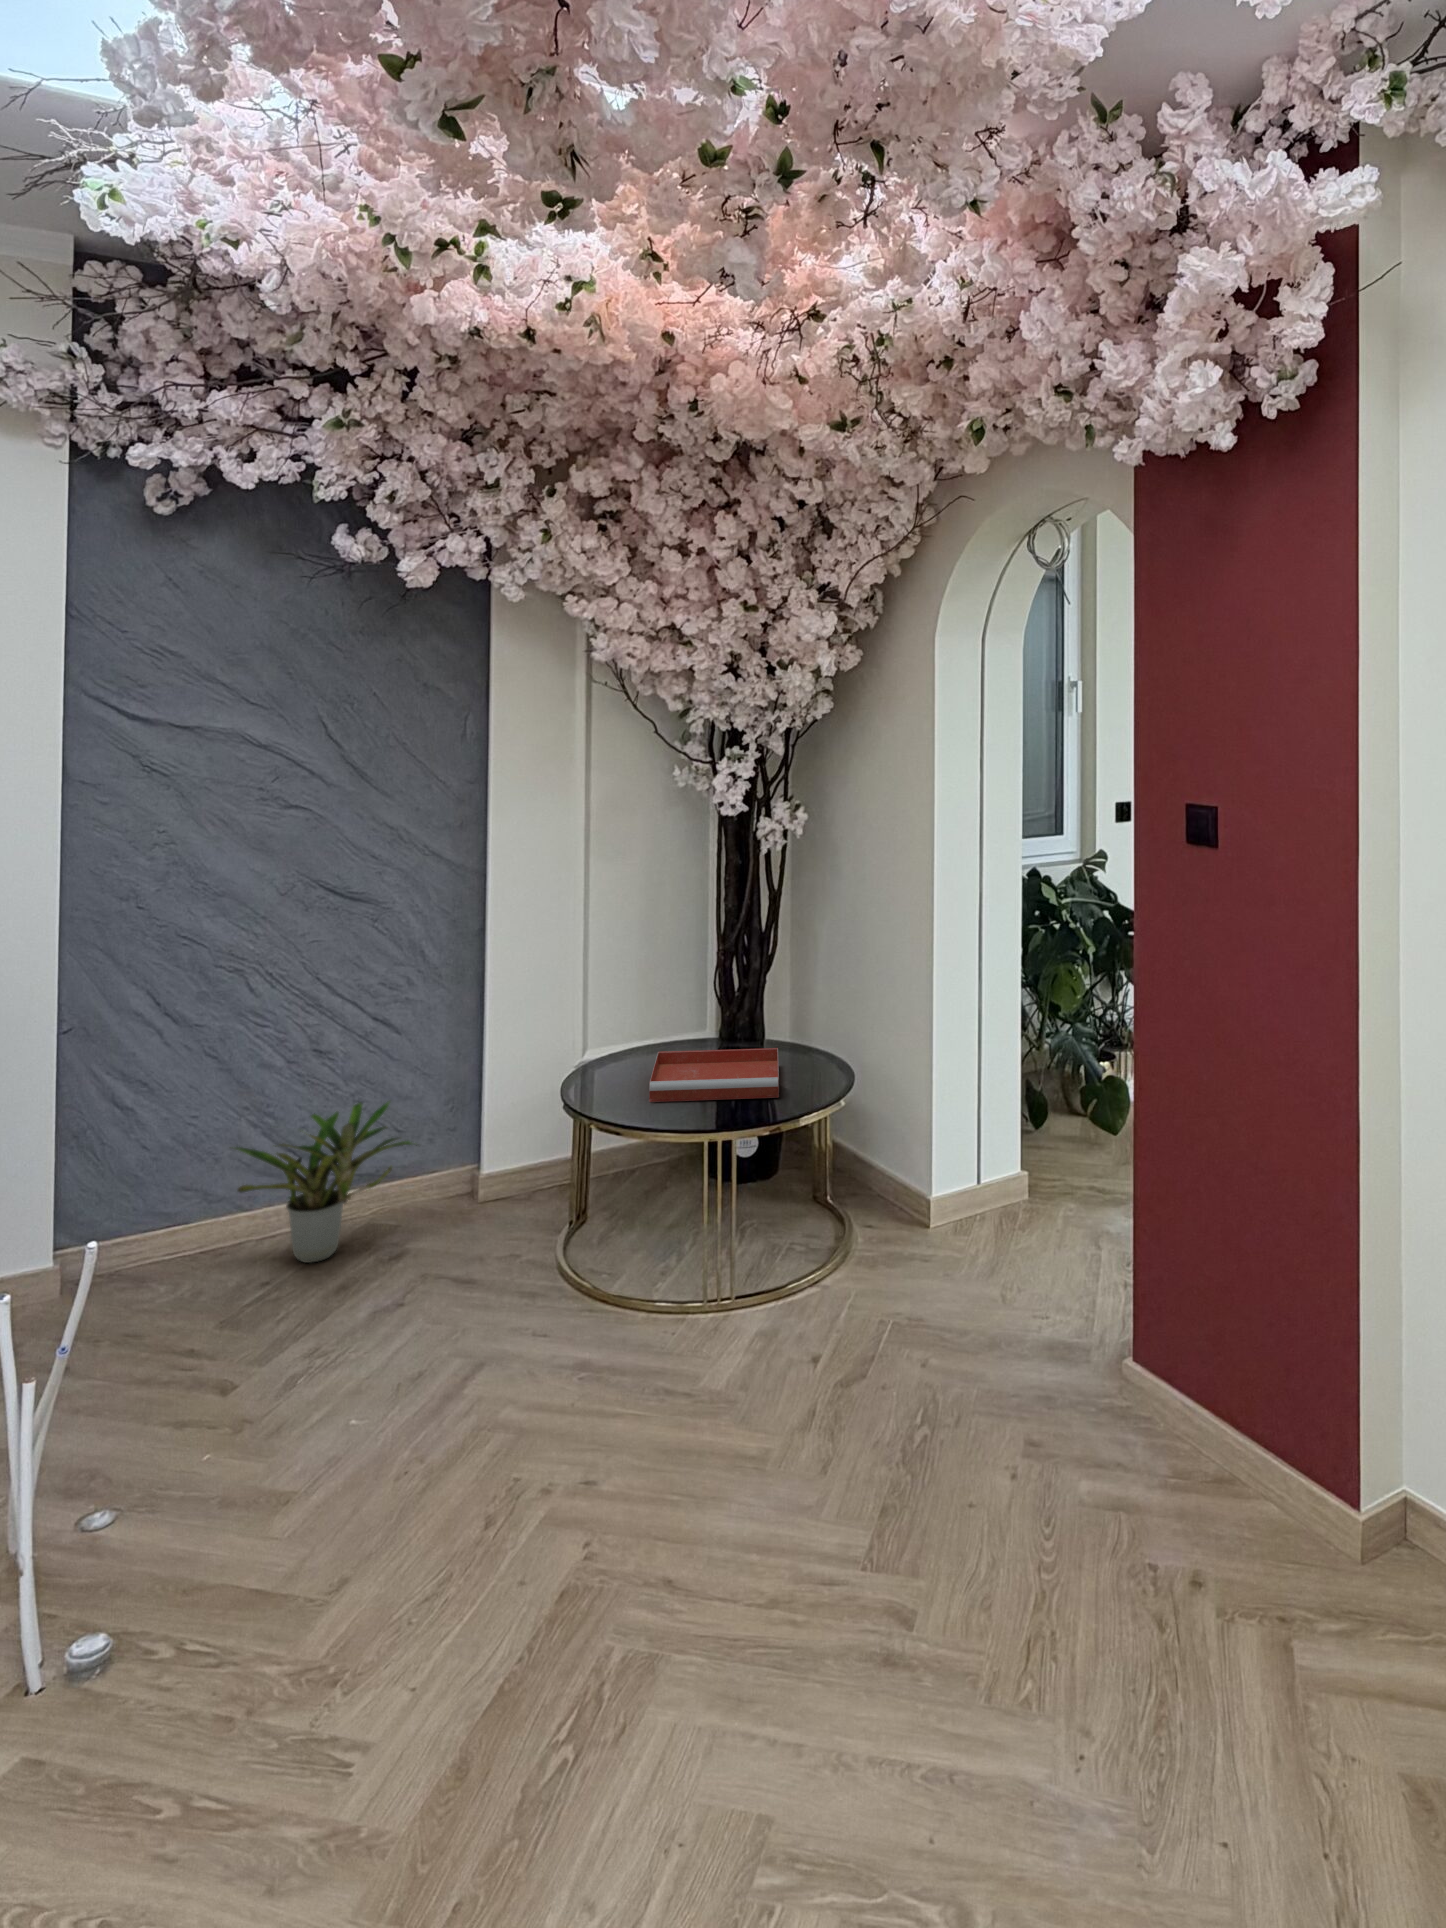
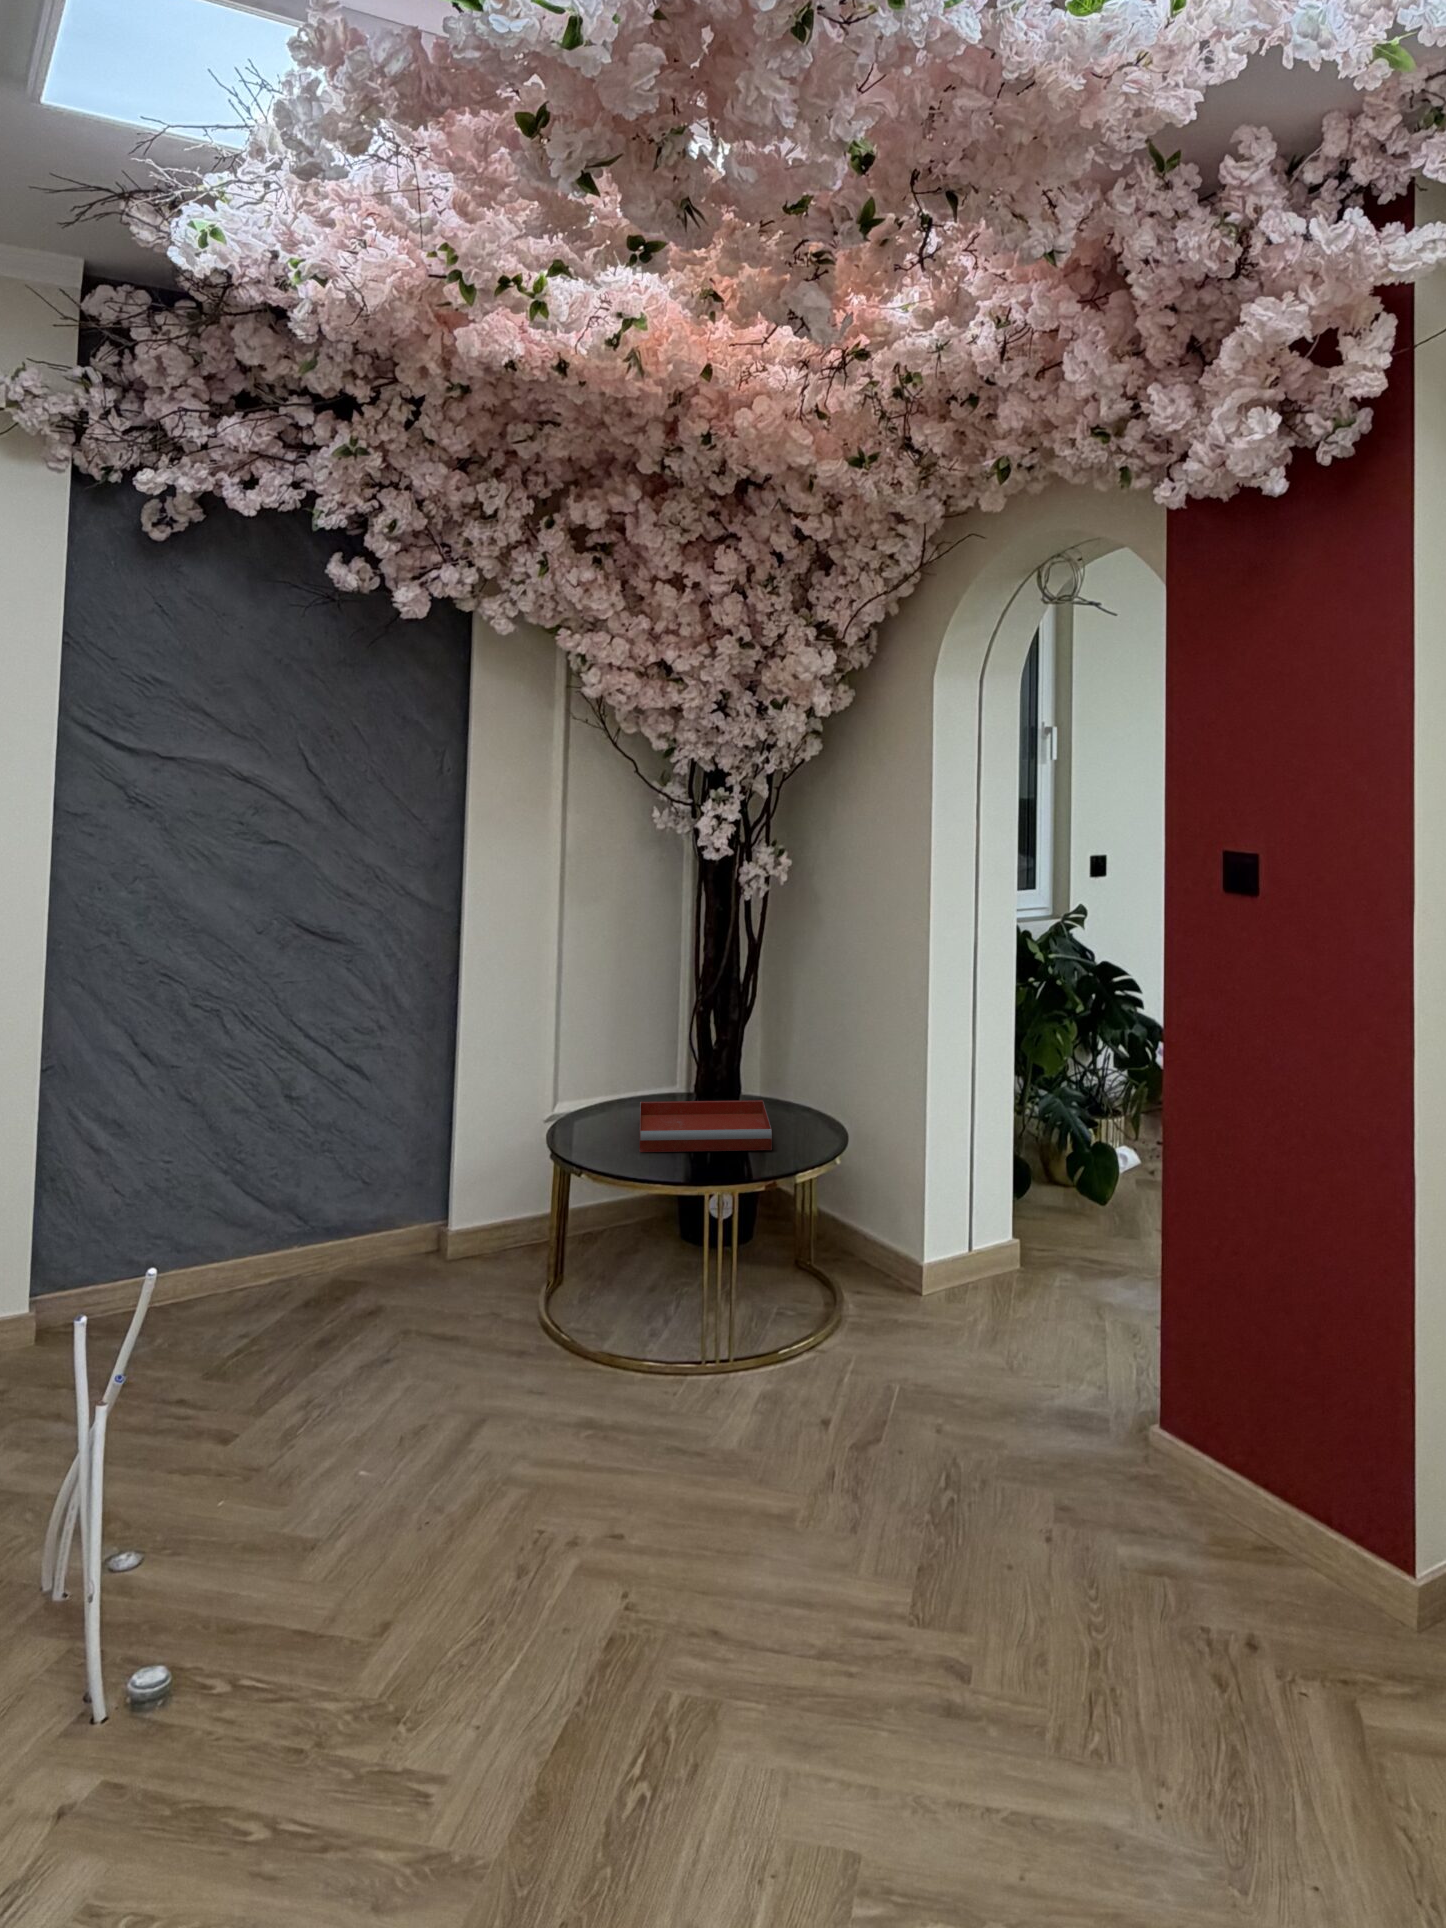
potted plant: present [235,1101,412,1263] -> none [204,1146,395,1314]

